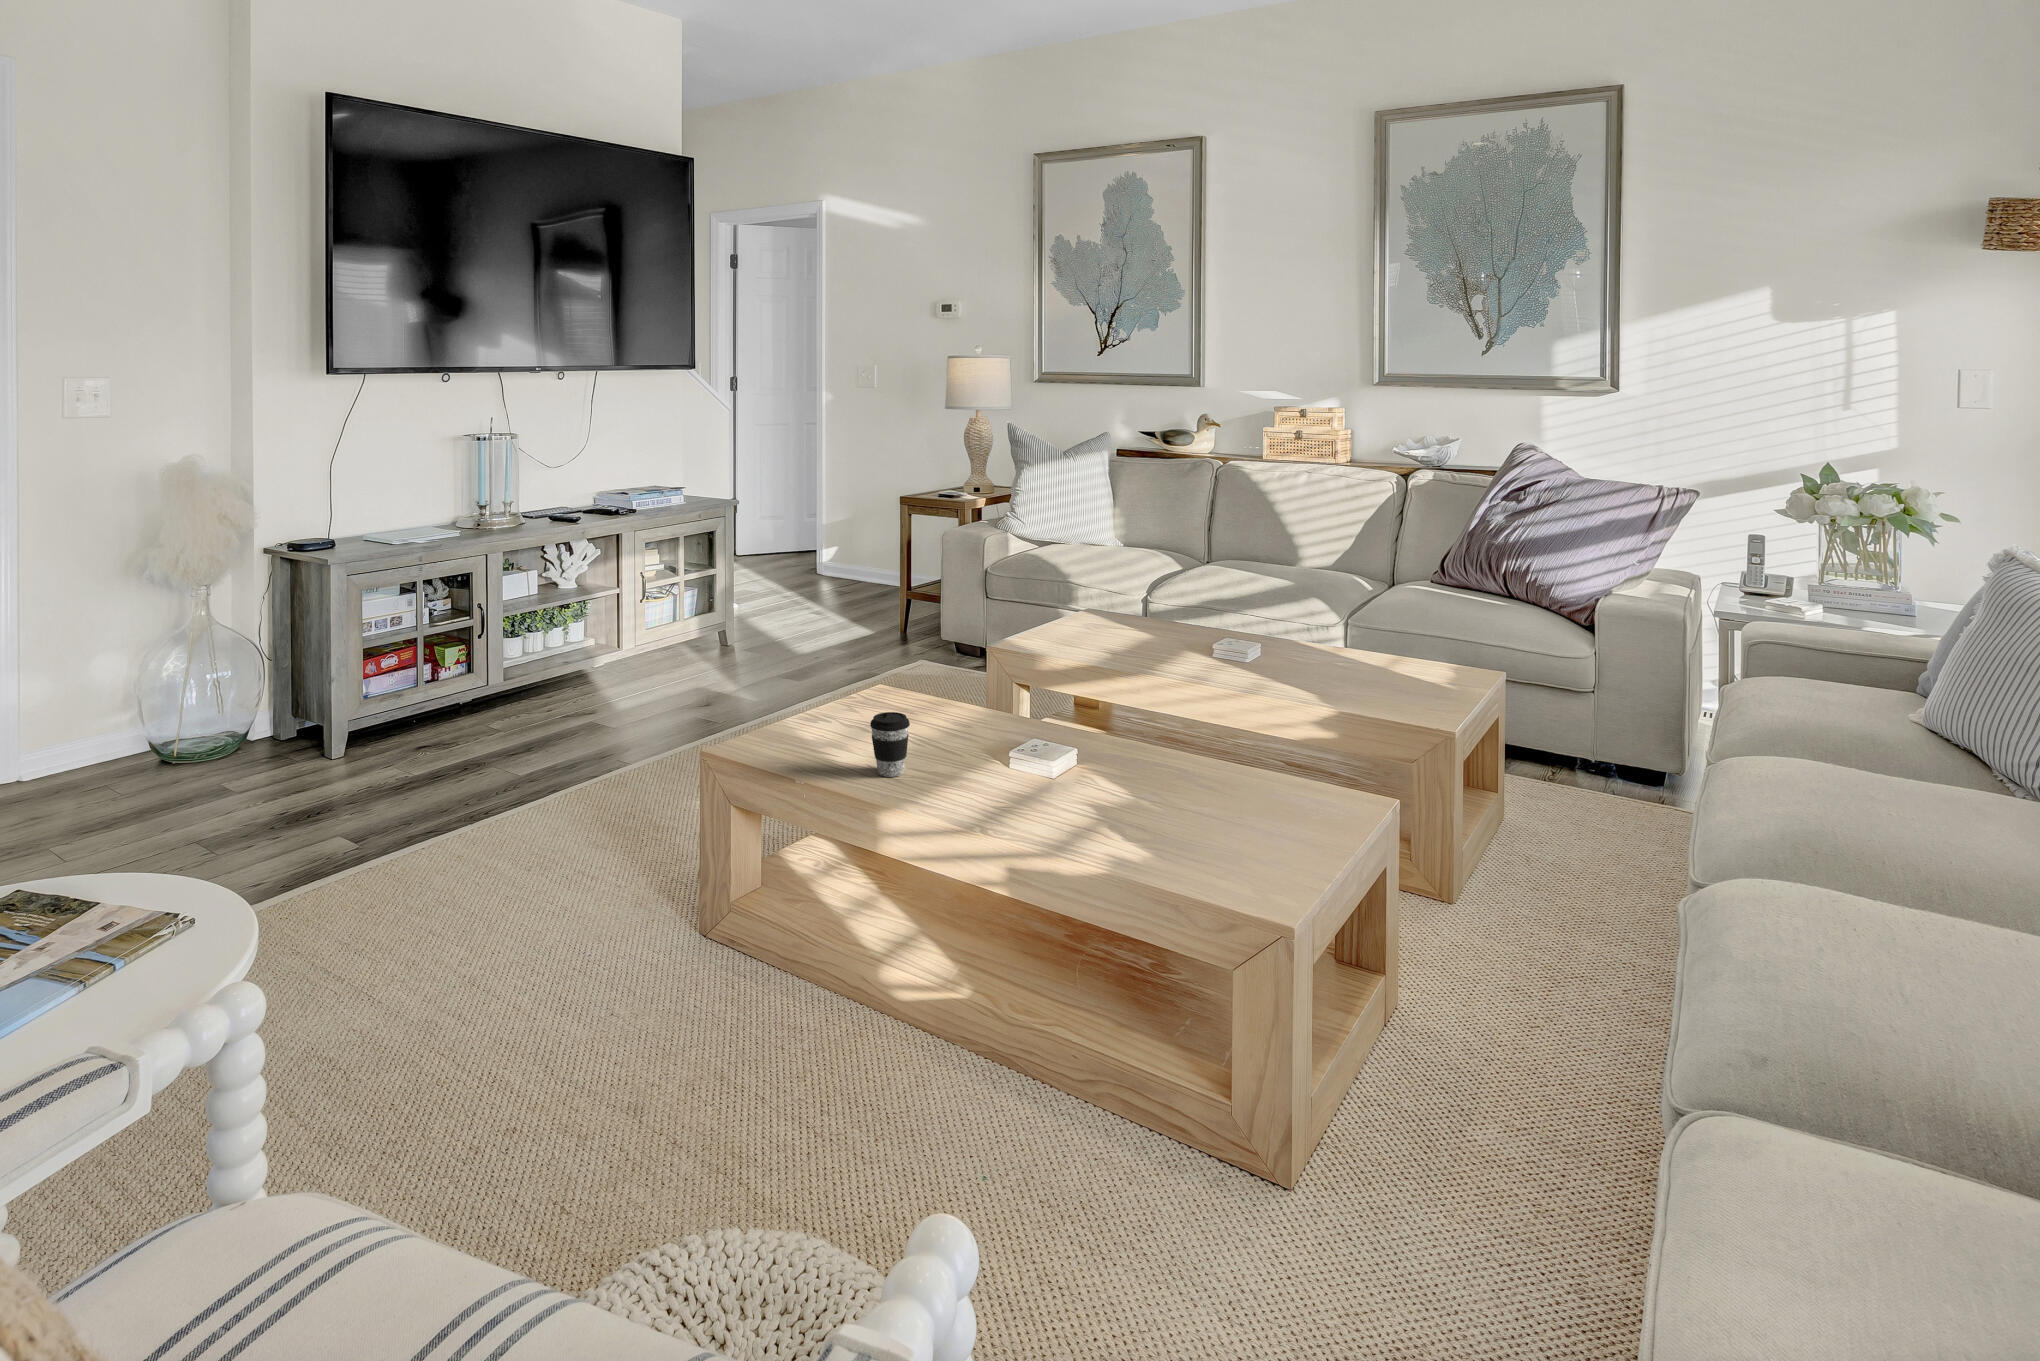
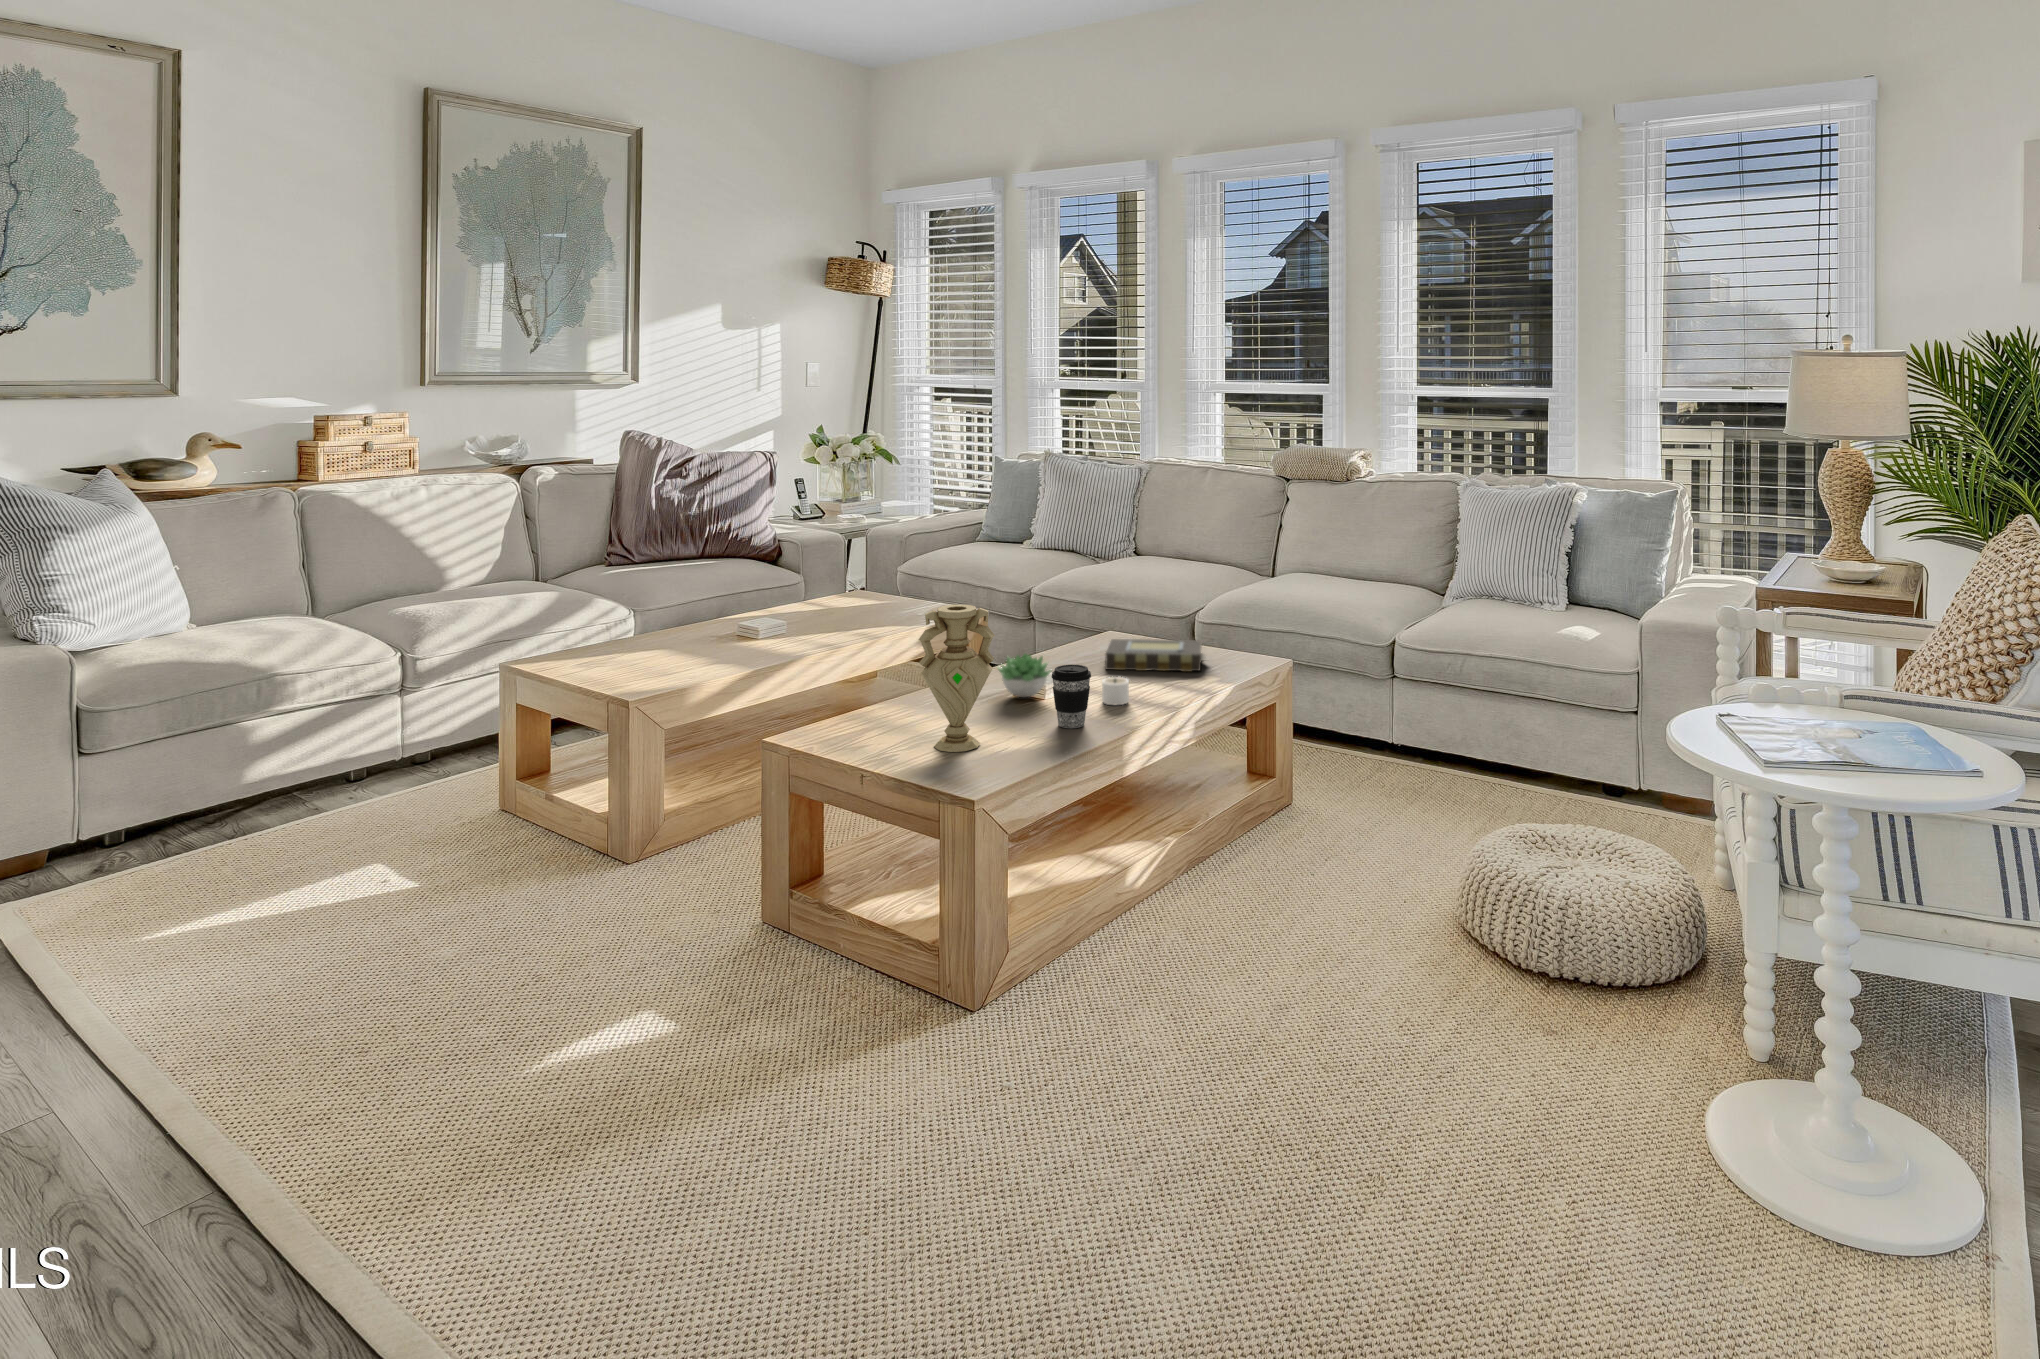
vase: none [800,614,860,742] -> present [919,604,995,752]
succulent plant: none [964,709,1024,755] -> present [997,654,1051,697]
candle: none [961,762,991,800] -> present [1102,677,1129,705]
book: none [1127,769,1219,840] -> present [1105,639,1206,672]

